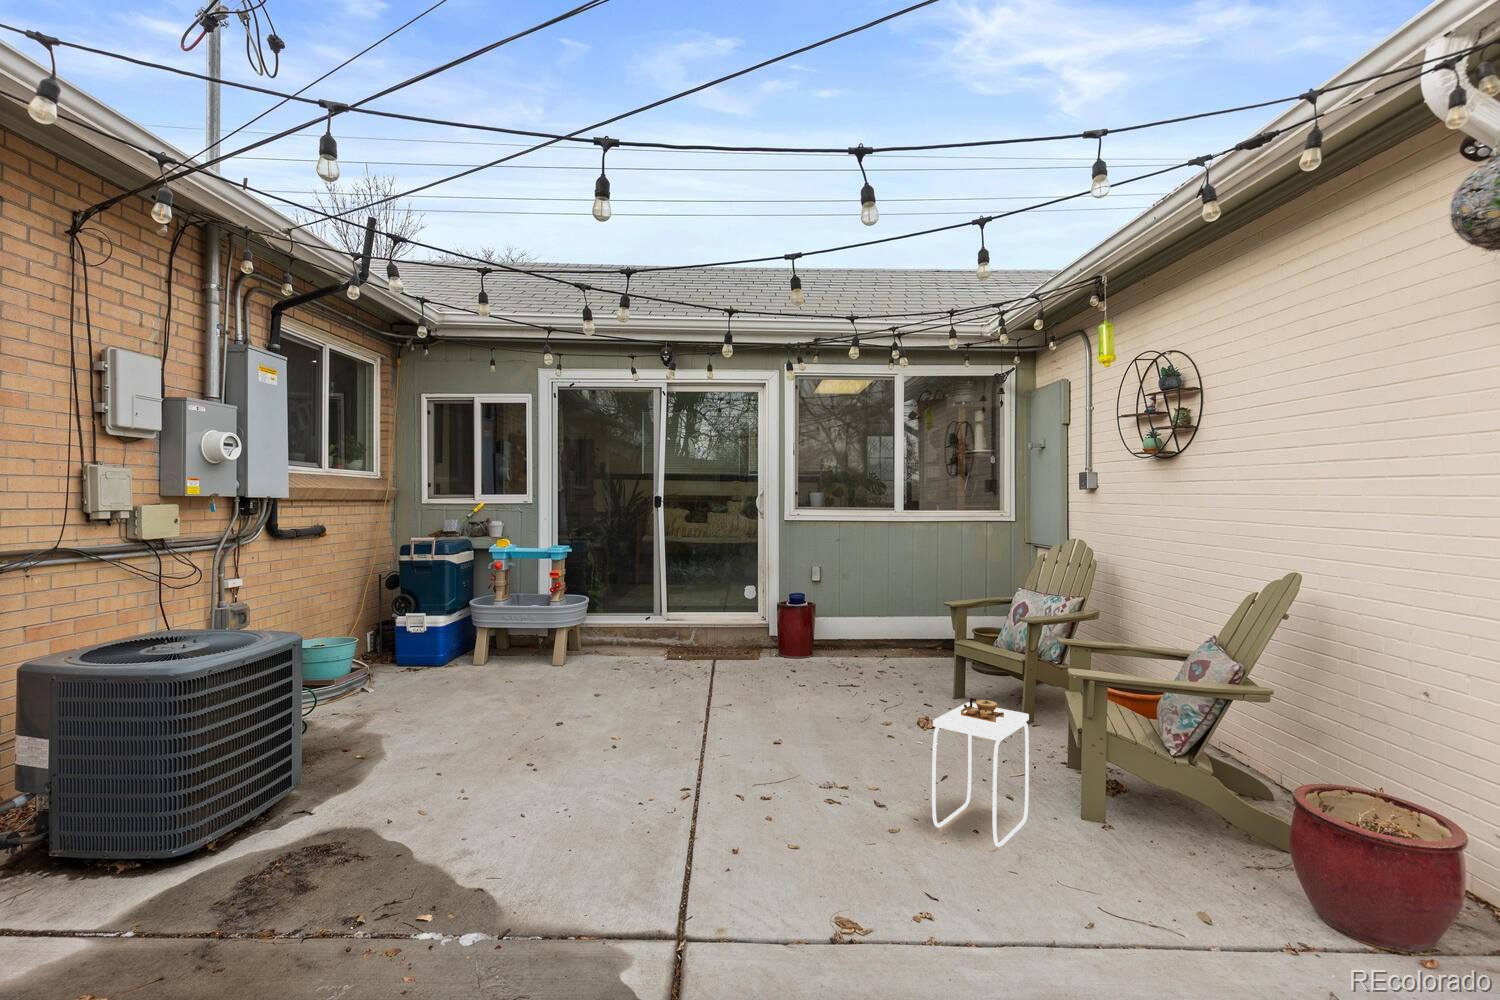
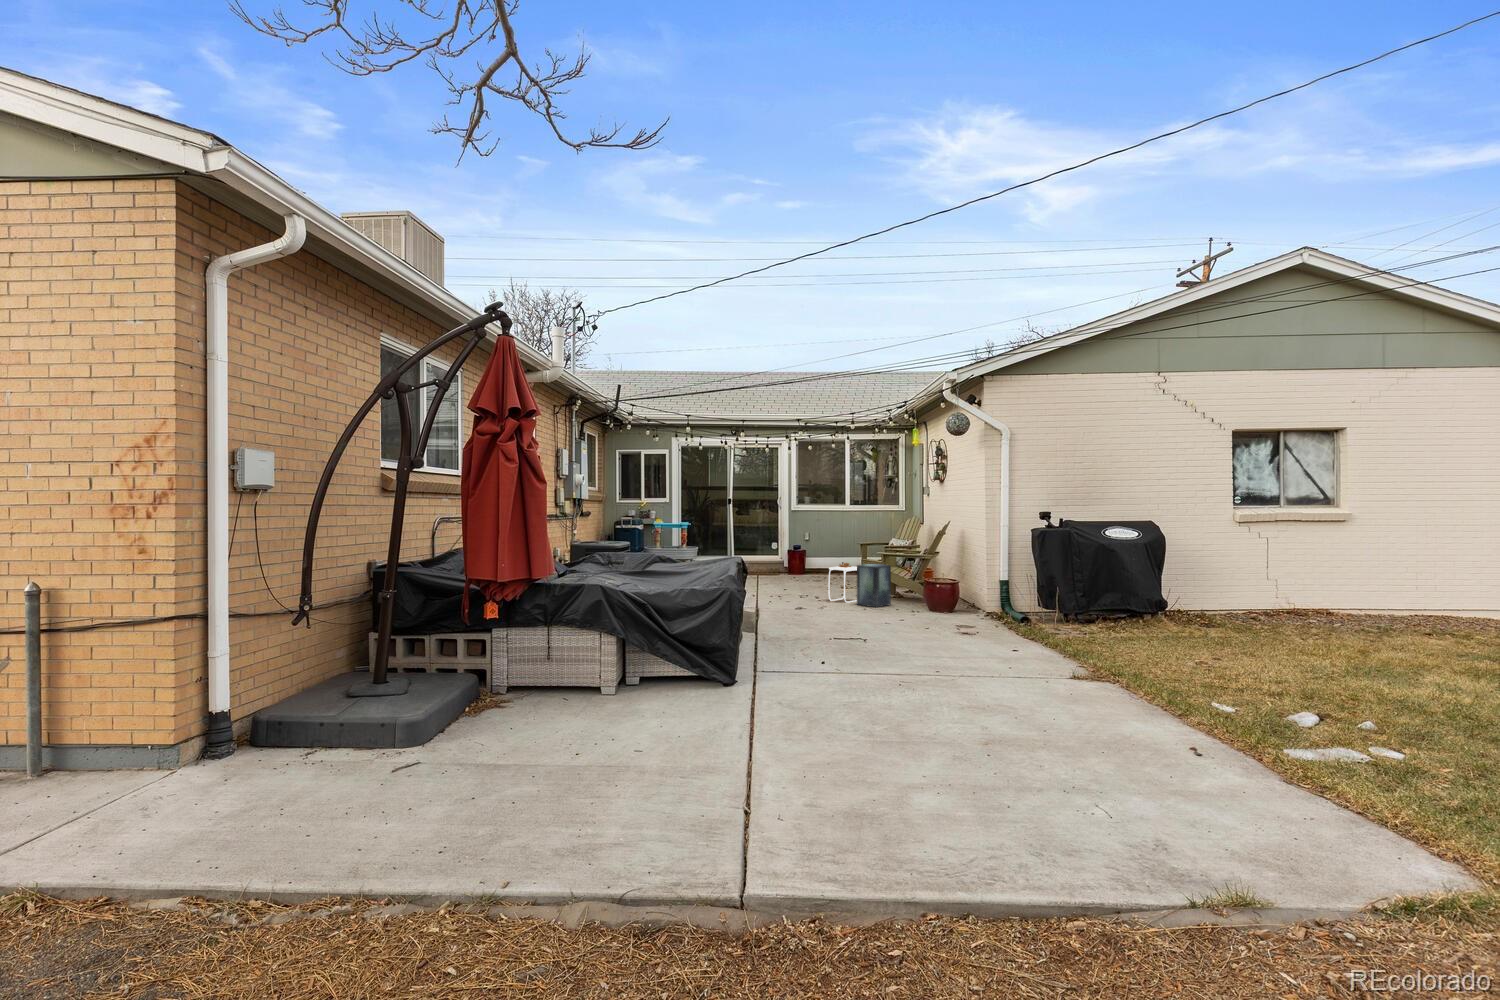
storage box: none [1048,712,1169,906] -> present [857,564,891,607]

